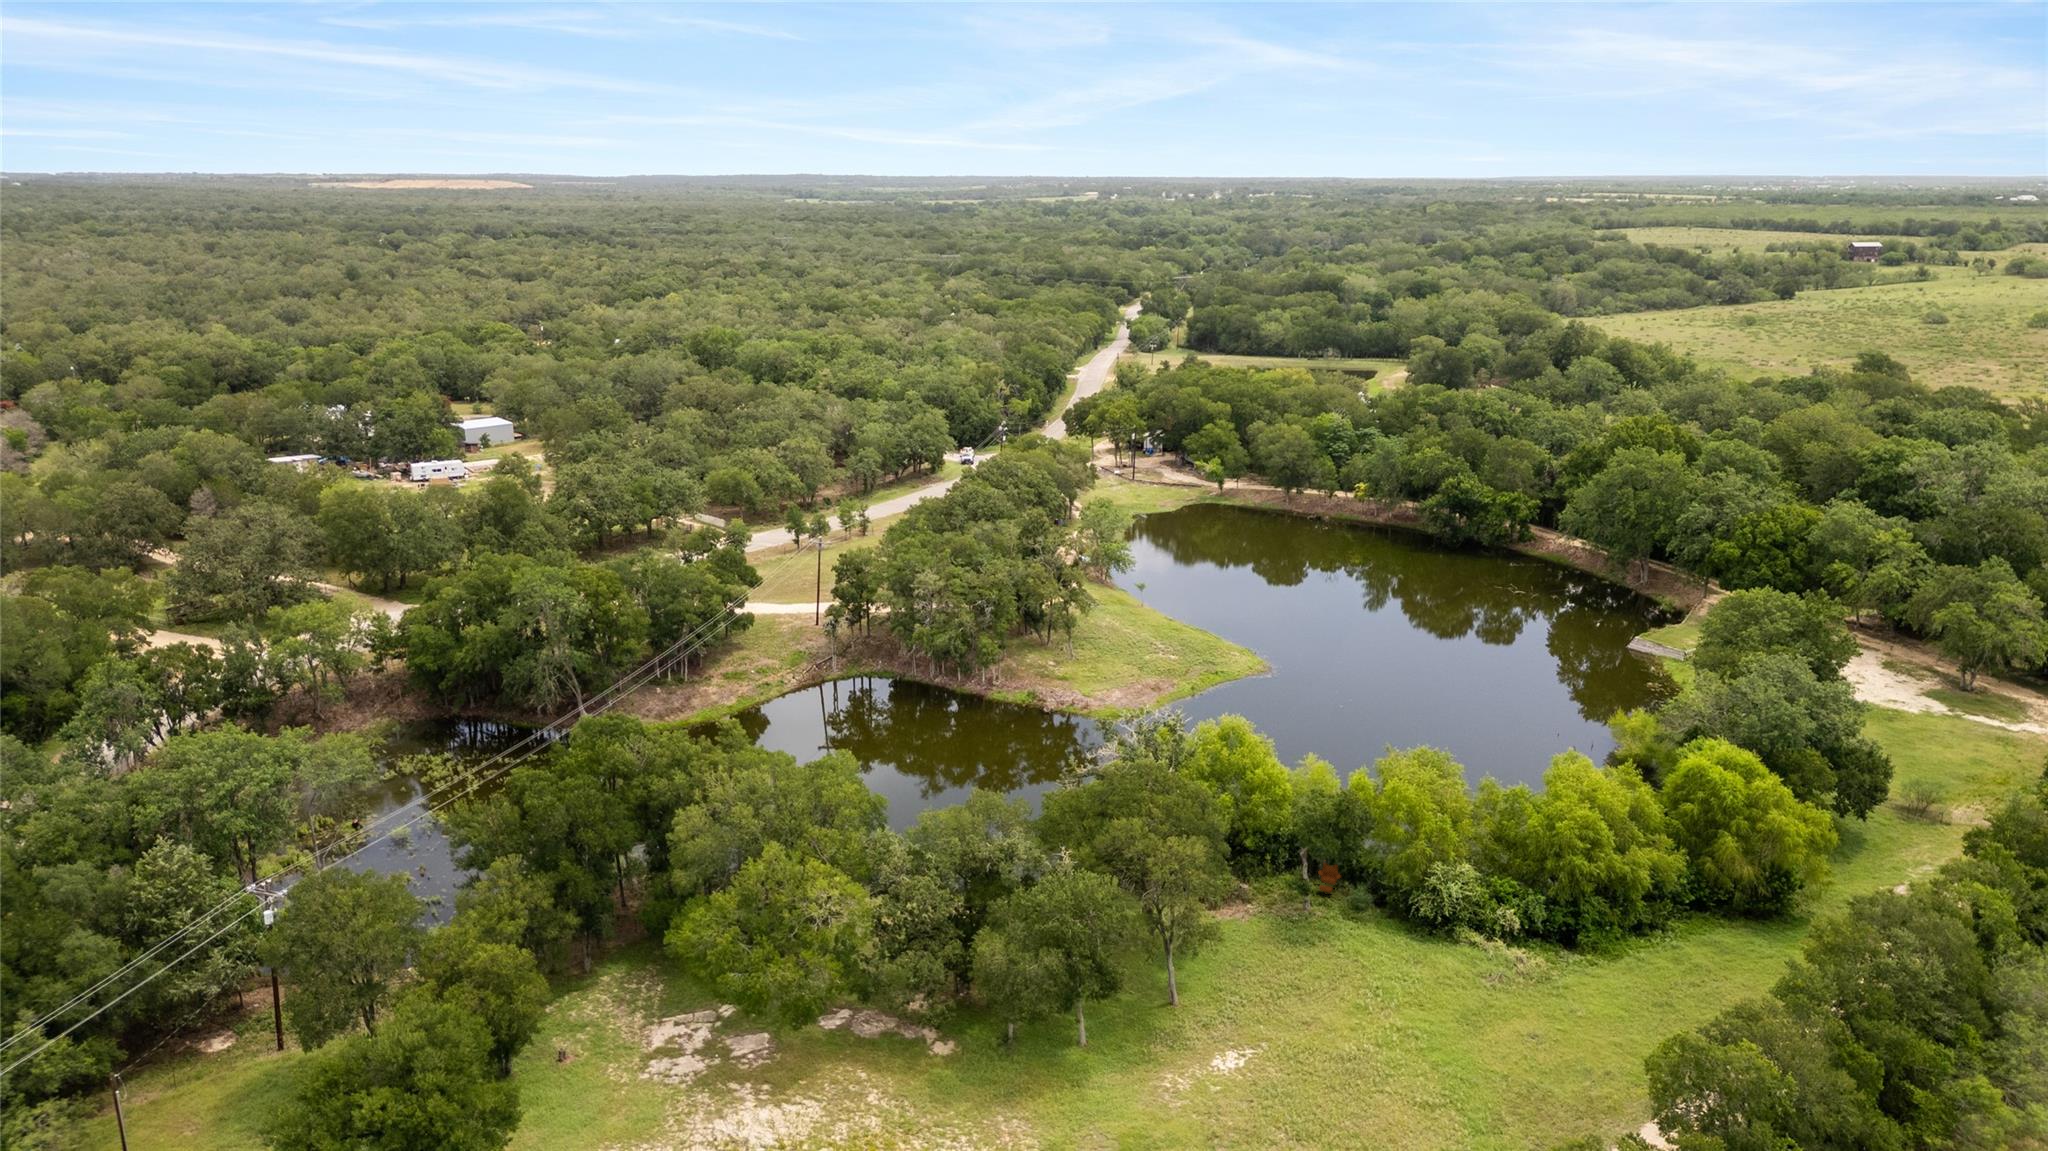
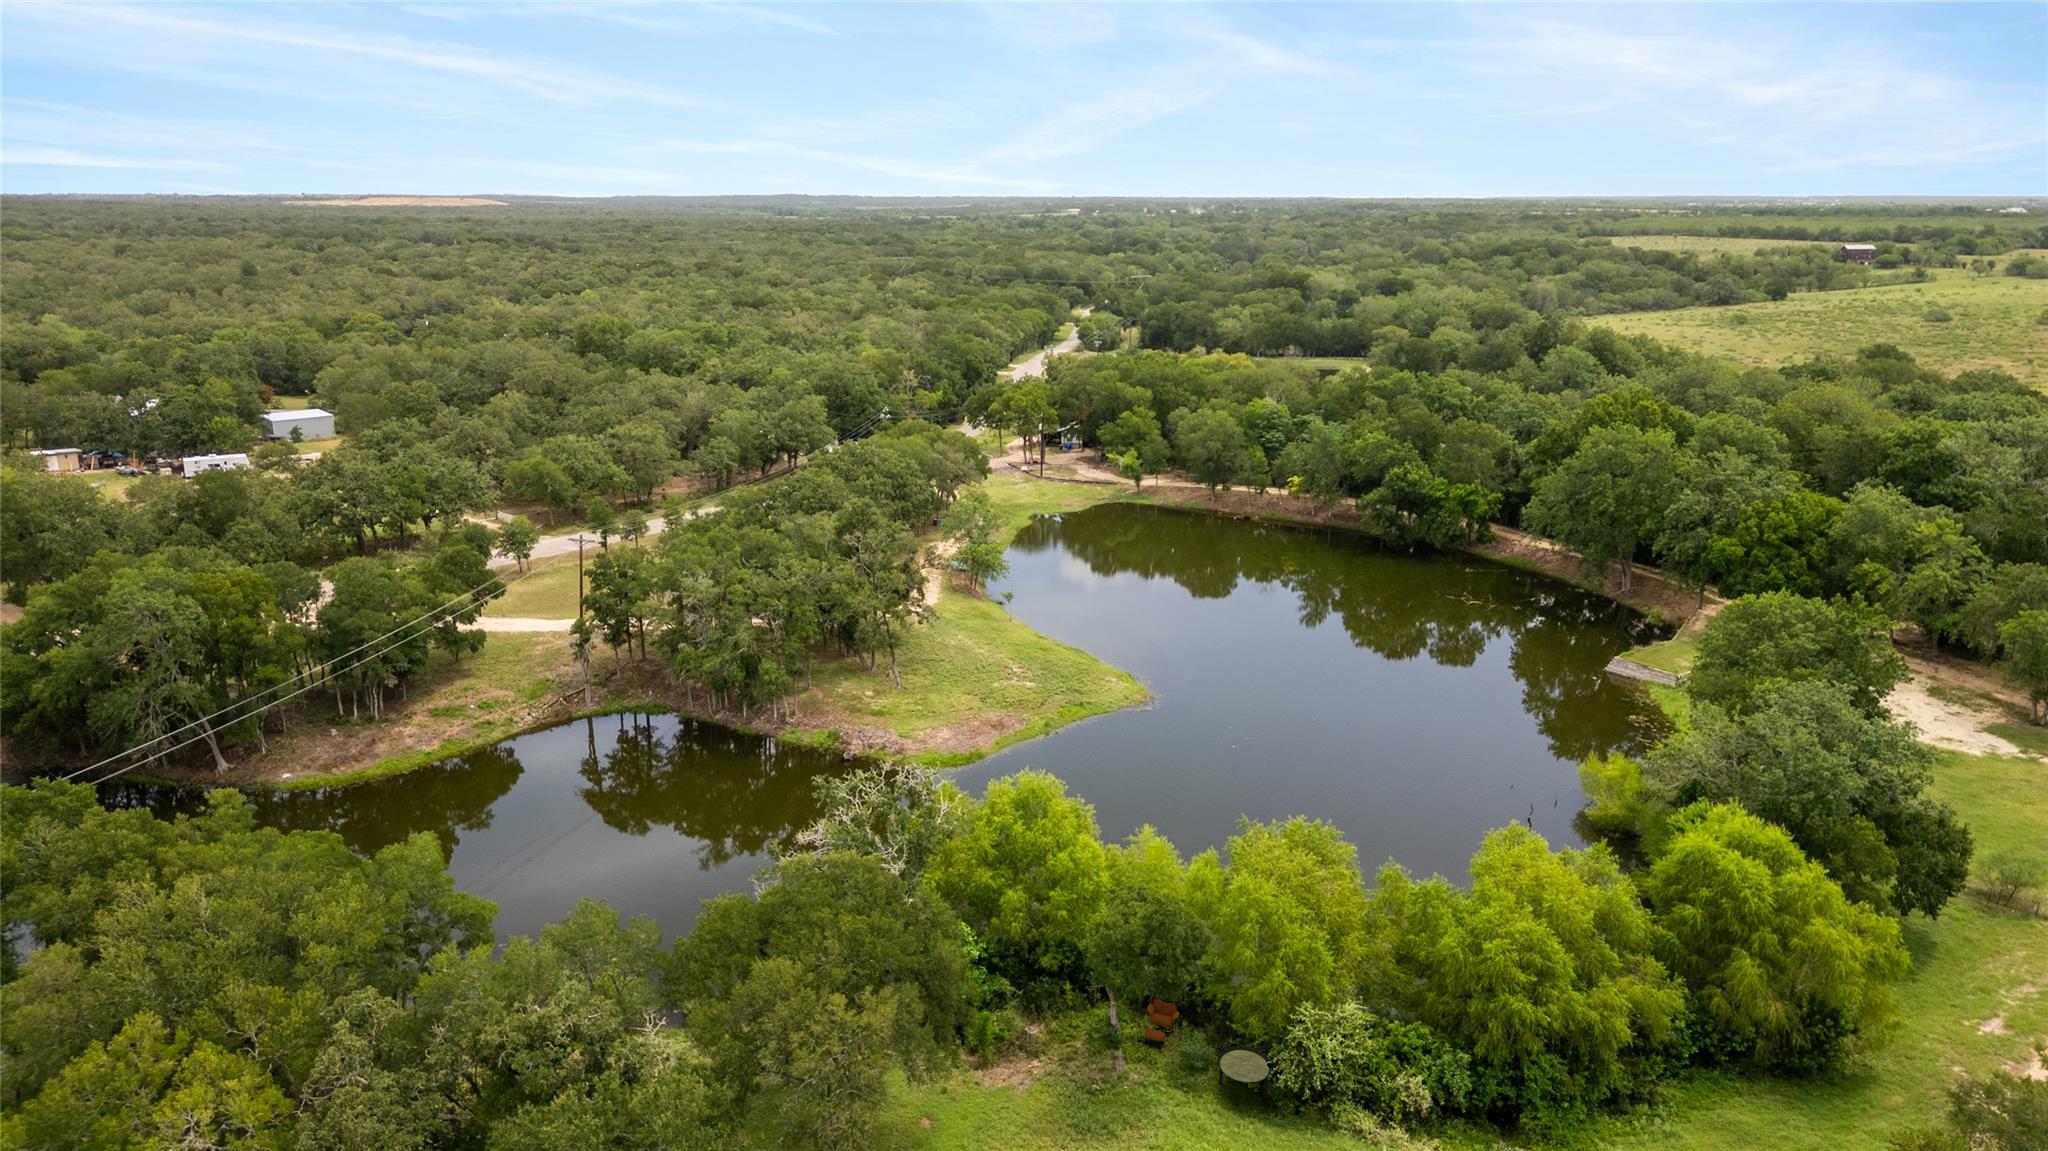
round table: none [1373,893,1411,930] -> present [1217,1046,1272,1106]

